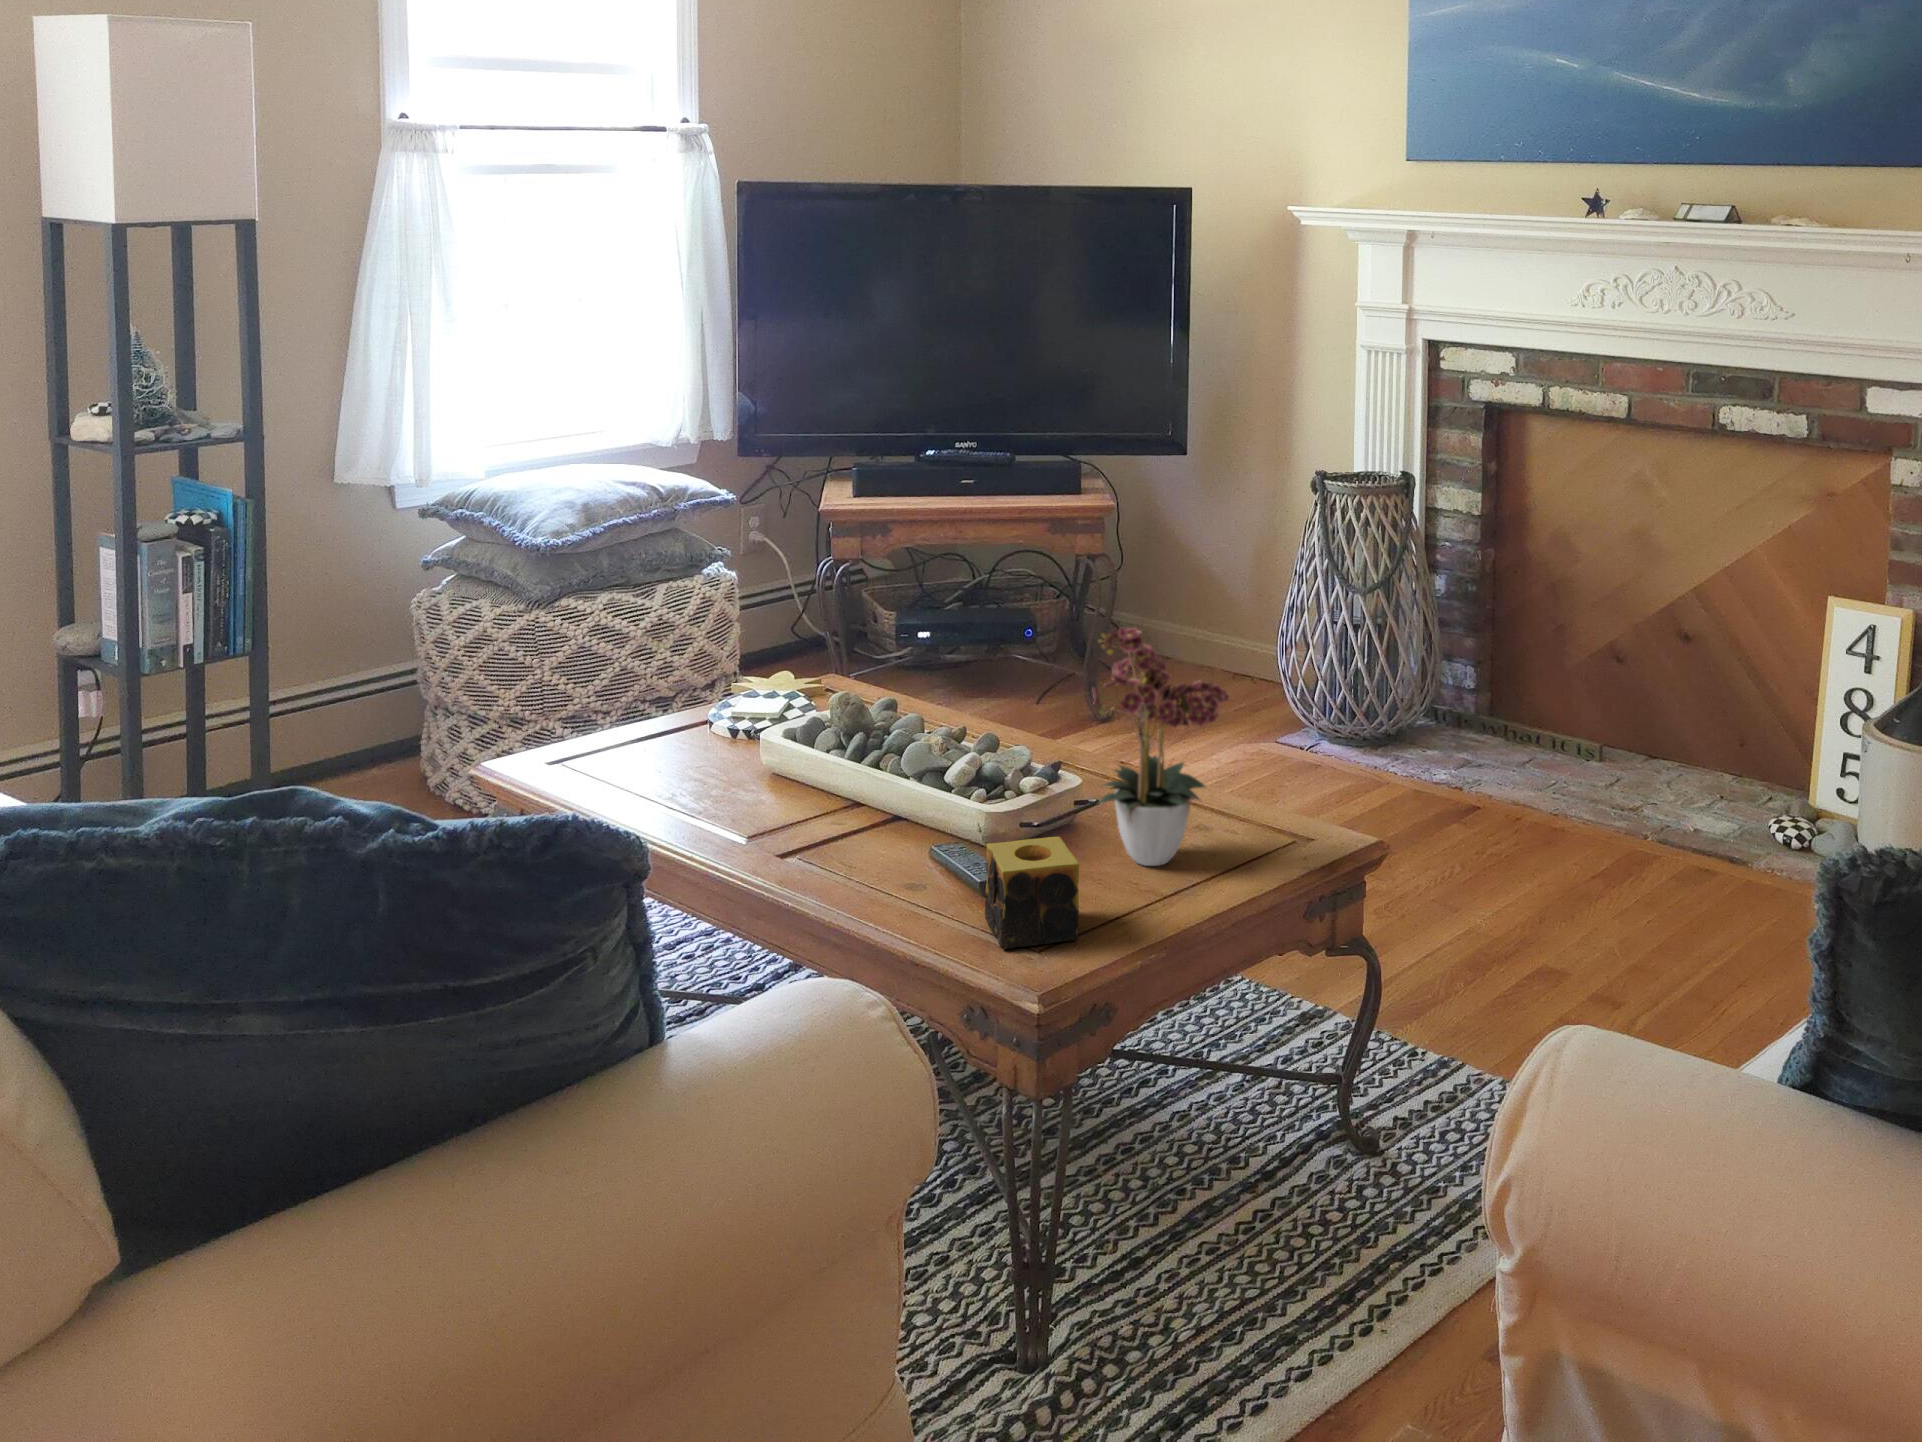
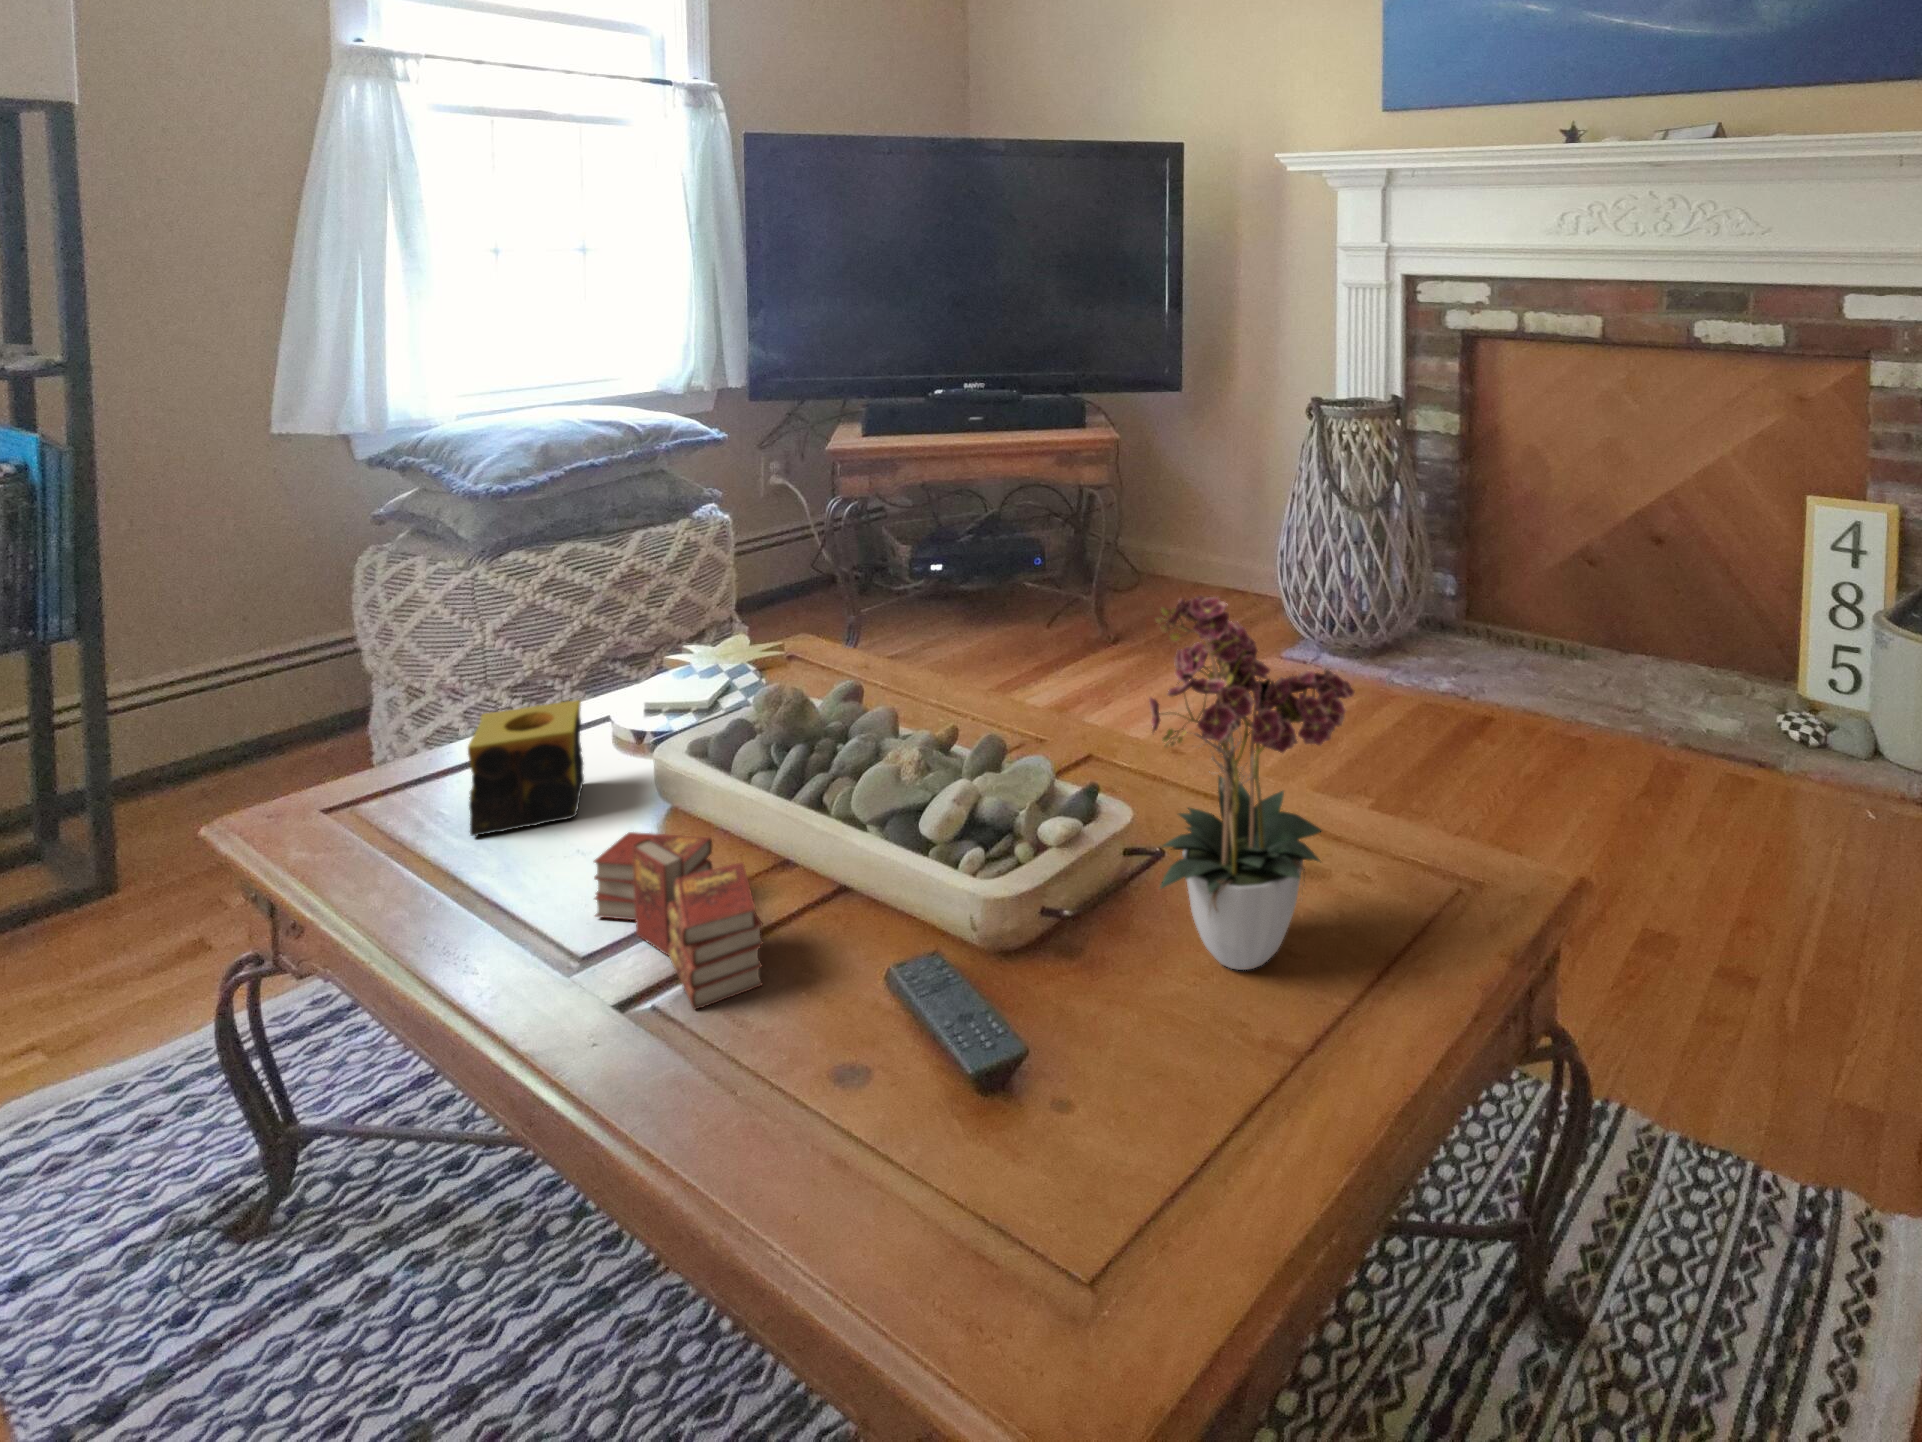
book: none [742,770,856,862] -> present [594,832,763,1009]
candle: present [985,837,1079,949] -> present [468,700,584,836]

